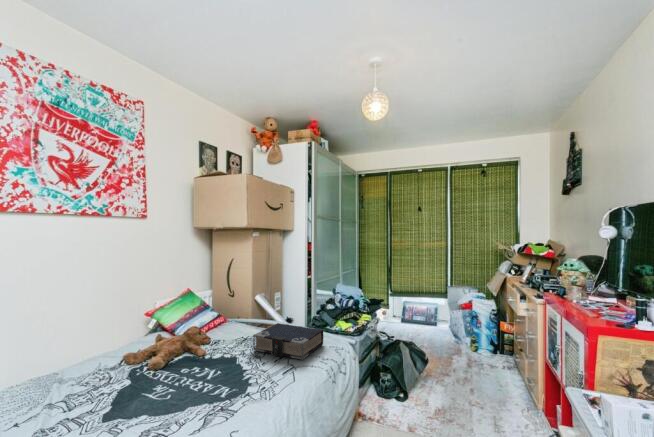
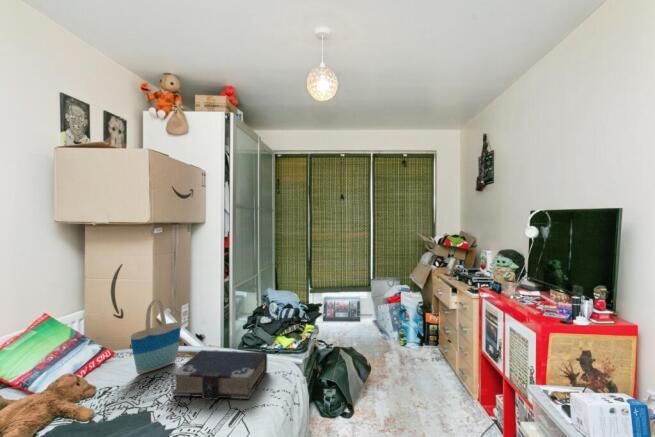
tote bag: none [233,283,268,335] -> present [131,299,182,374]

